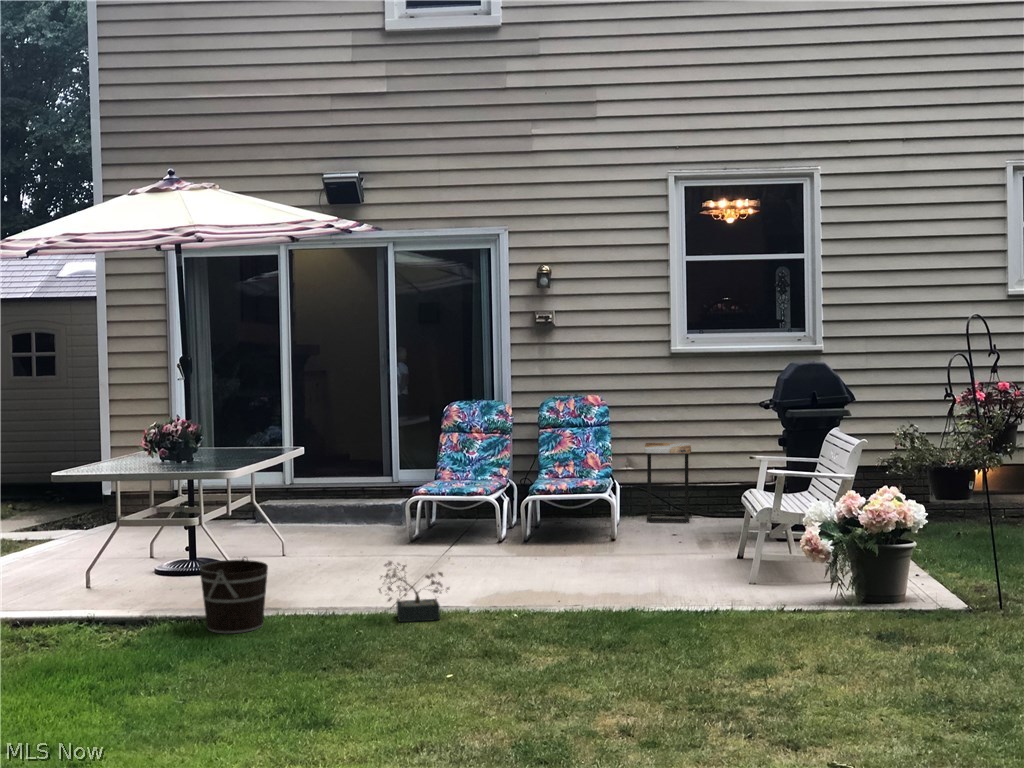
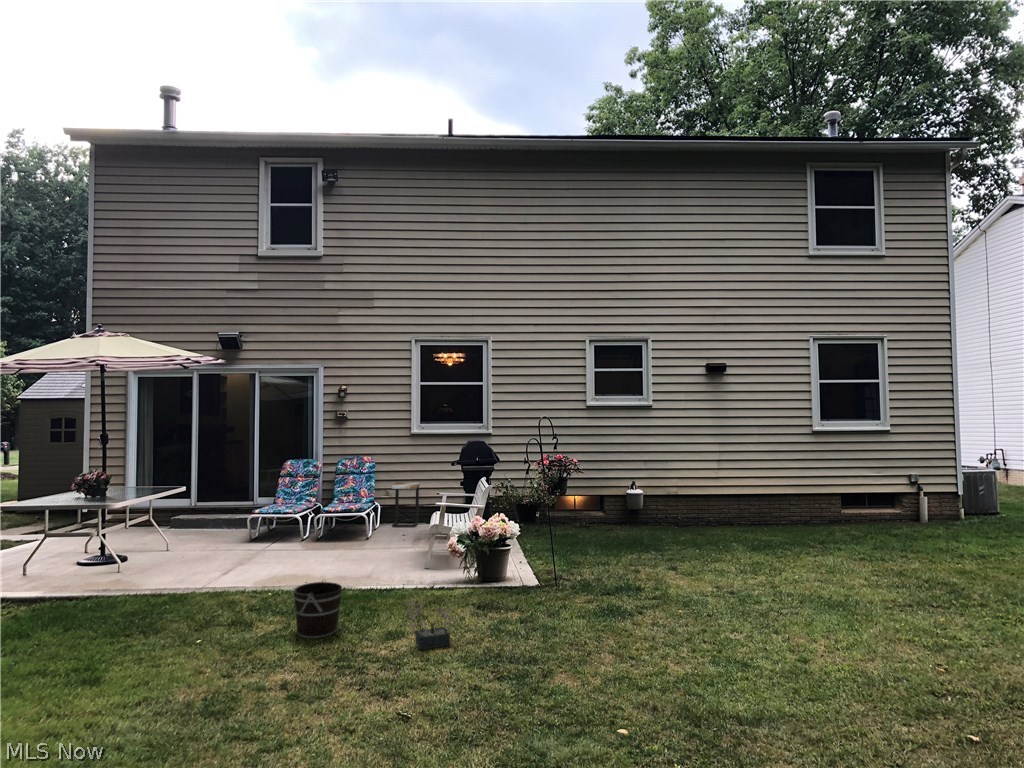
bucket: present [200,557,268,633] -> present [293,581,342,638]
decorative plant: present [379,561,449,622] -> present [403,602,457,650]

